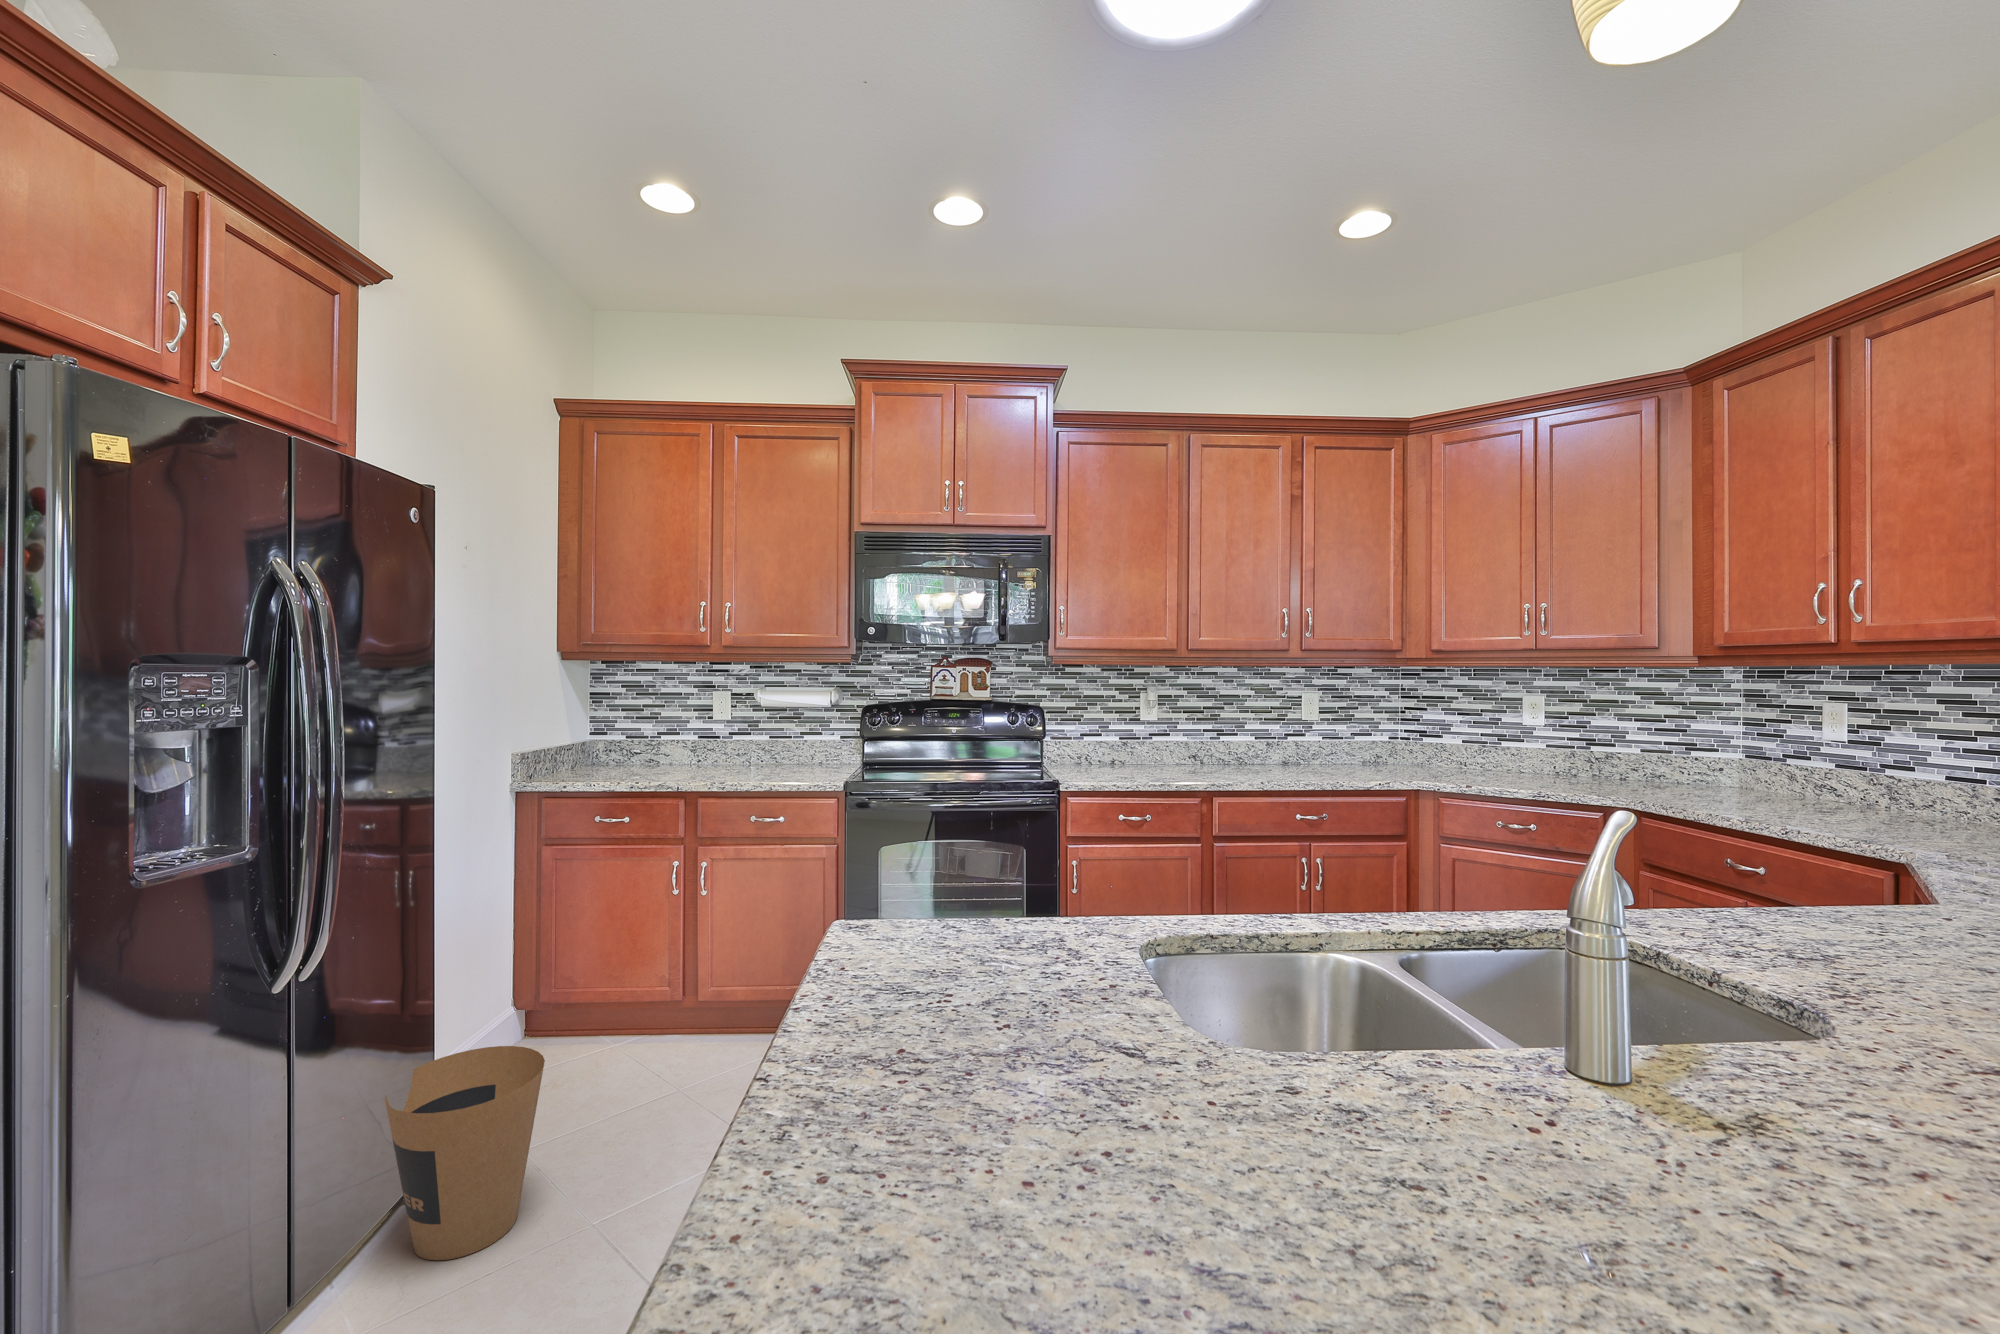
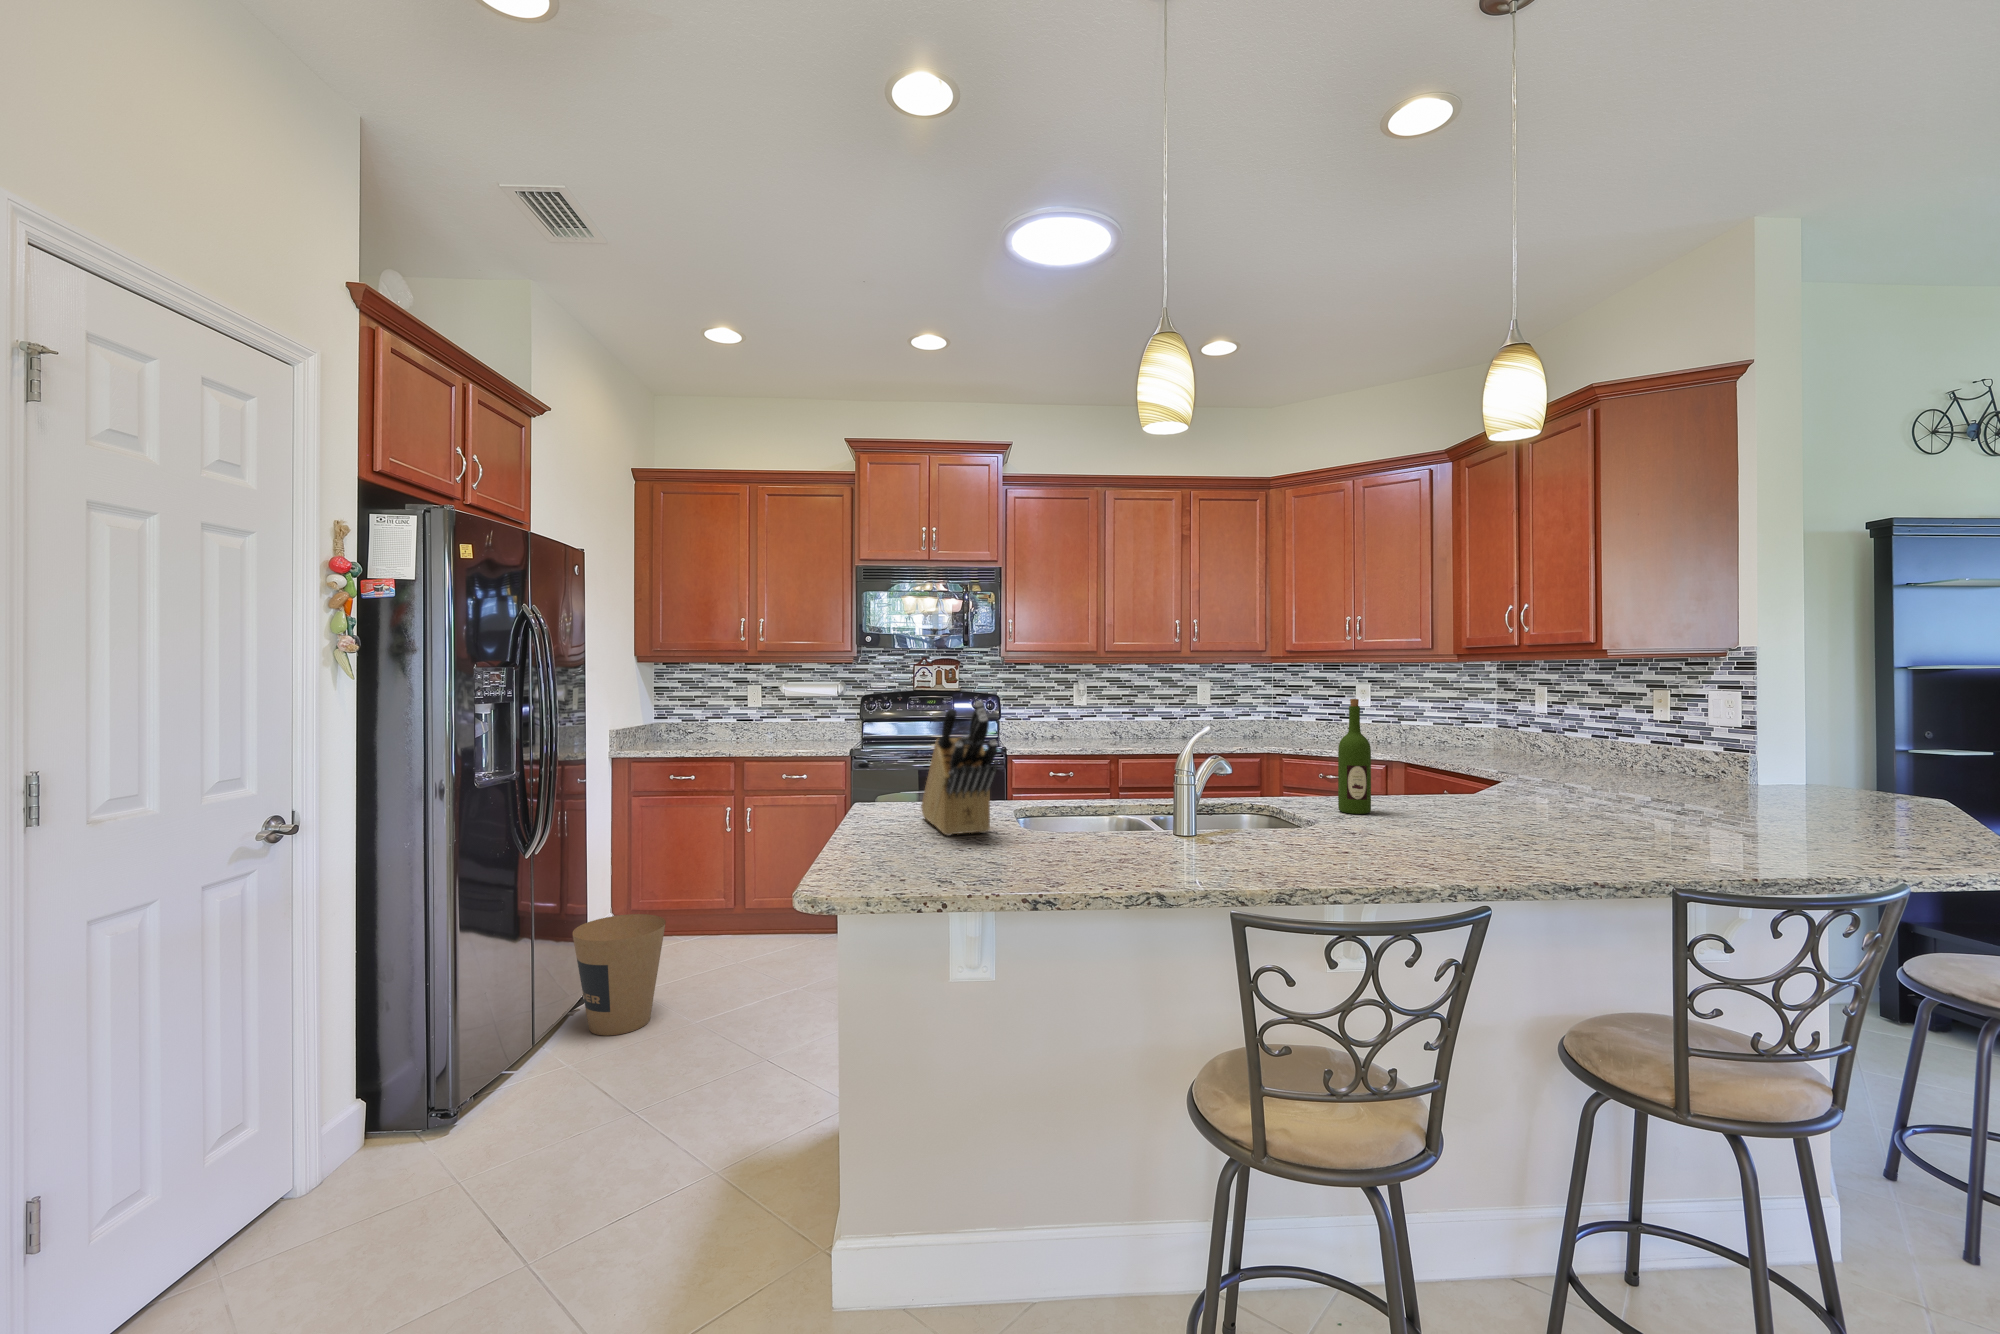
wine bottle: none [1810,745,1900,991] -> present [1338,699,1371,814]
knife block: none [952,760,1162,1096] -> present [921,701,998,836]

